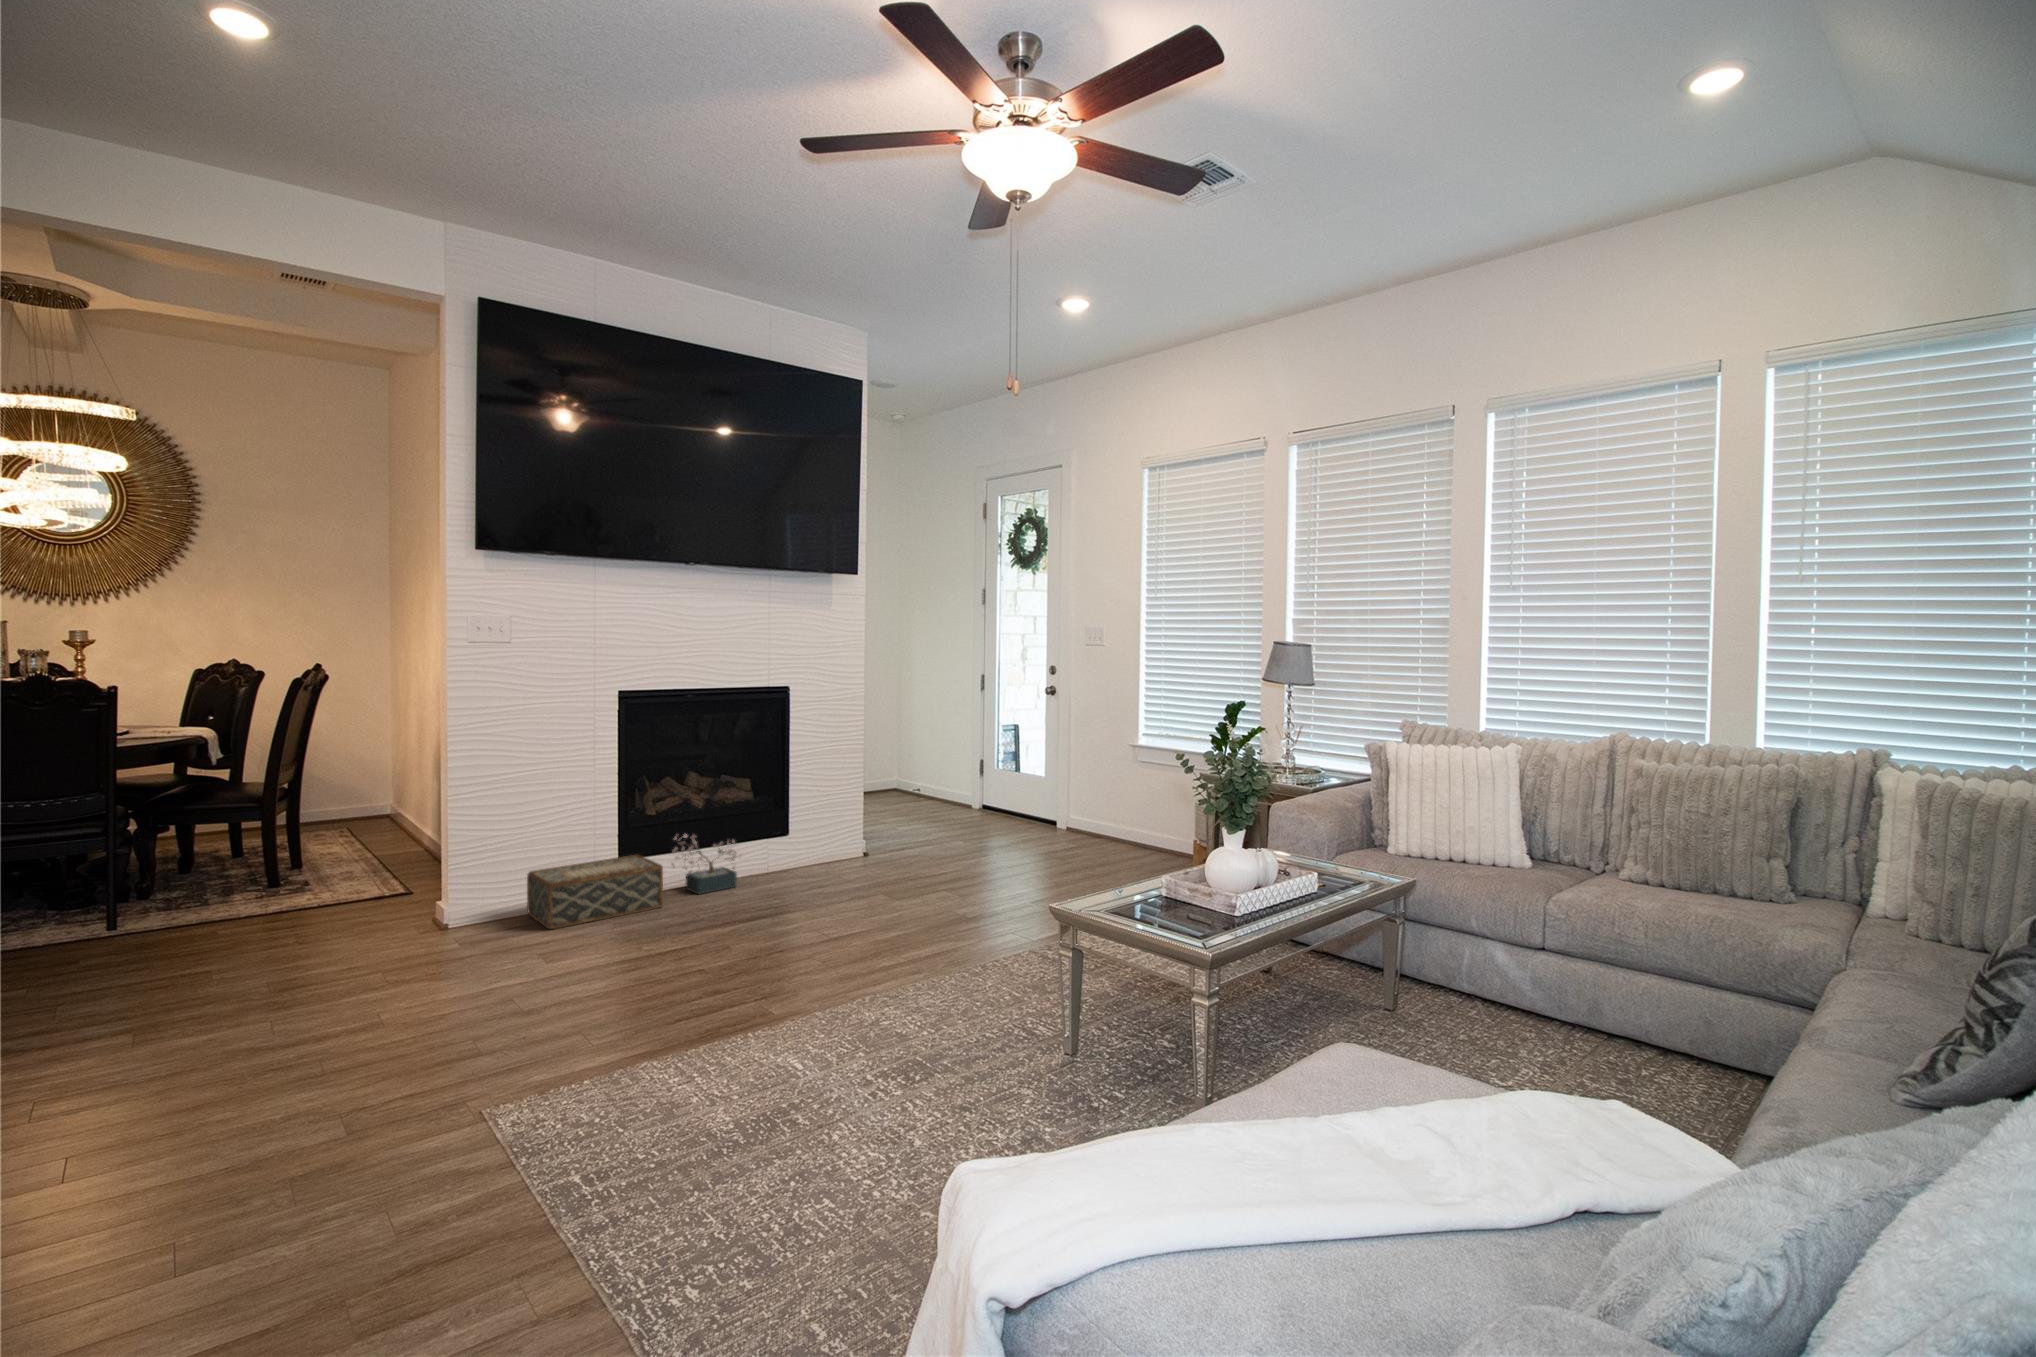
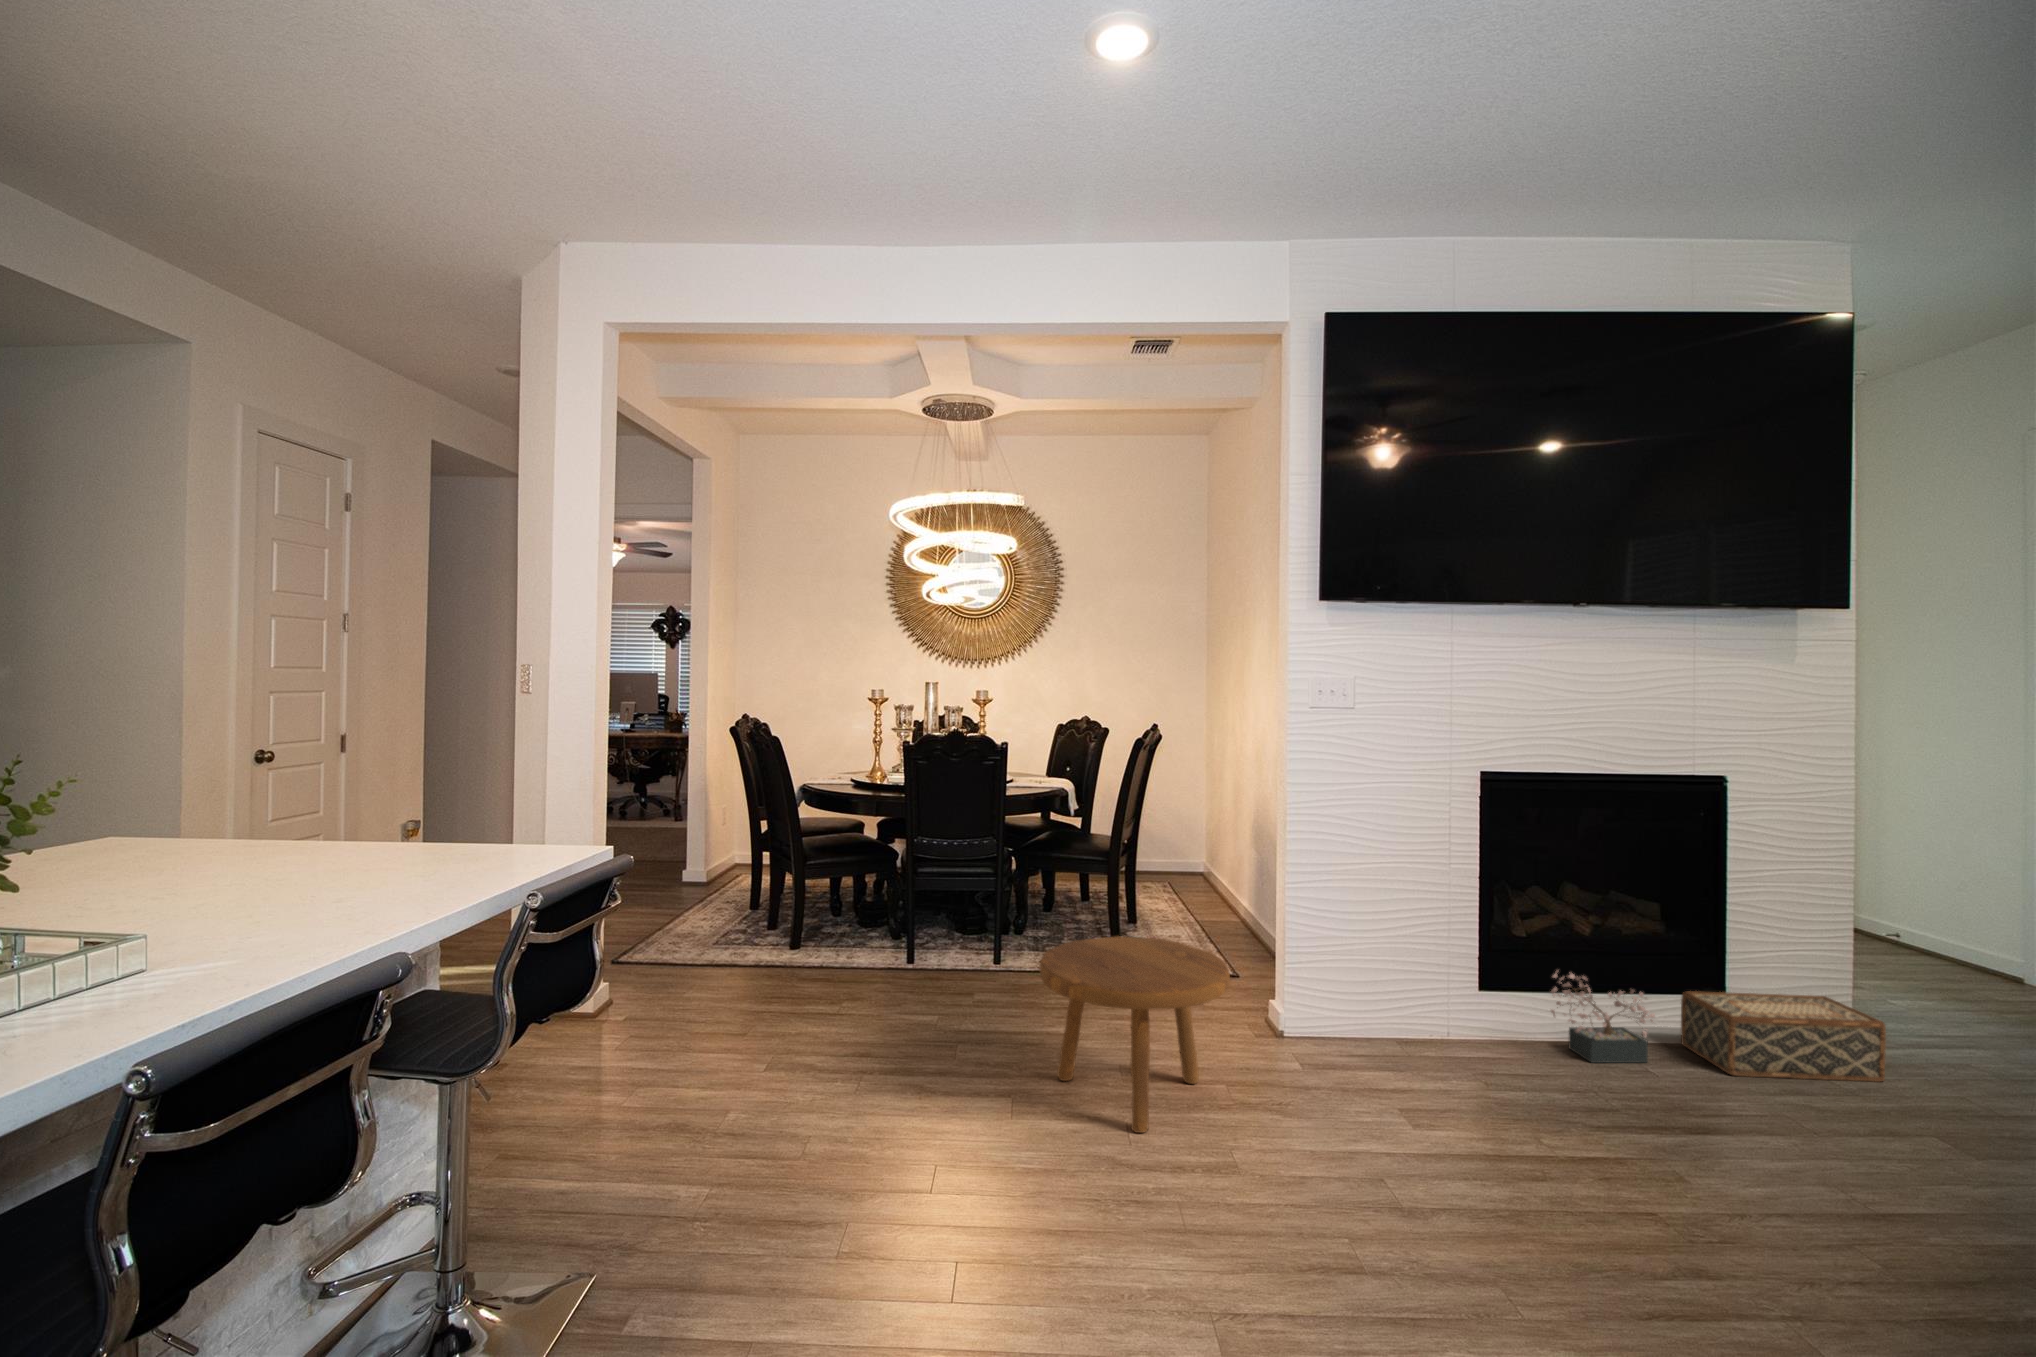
woven basket: present [527,855,663,929] -> present [1681,991,1886,1082]
footstool: none [152,858,380,1027] -> present [1039,936,1230,1133]

